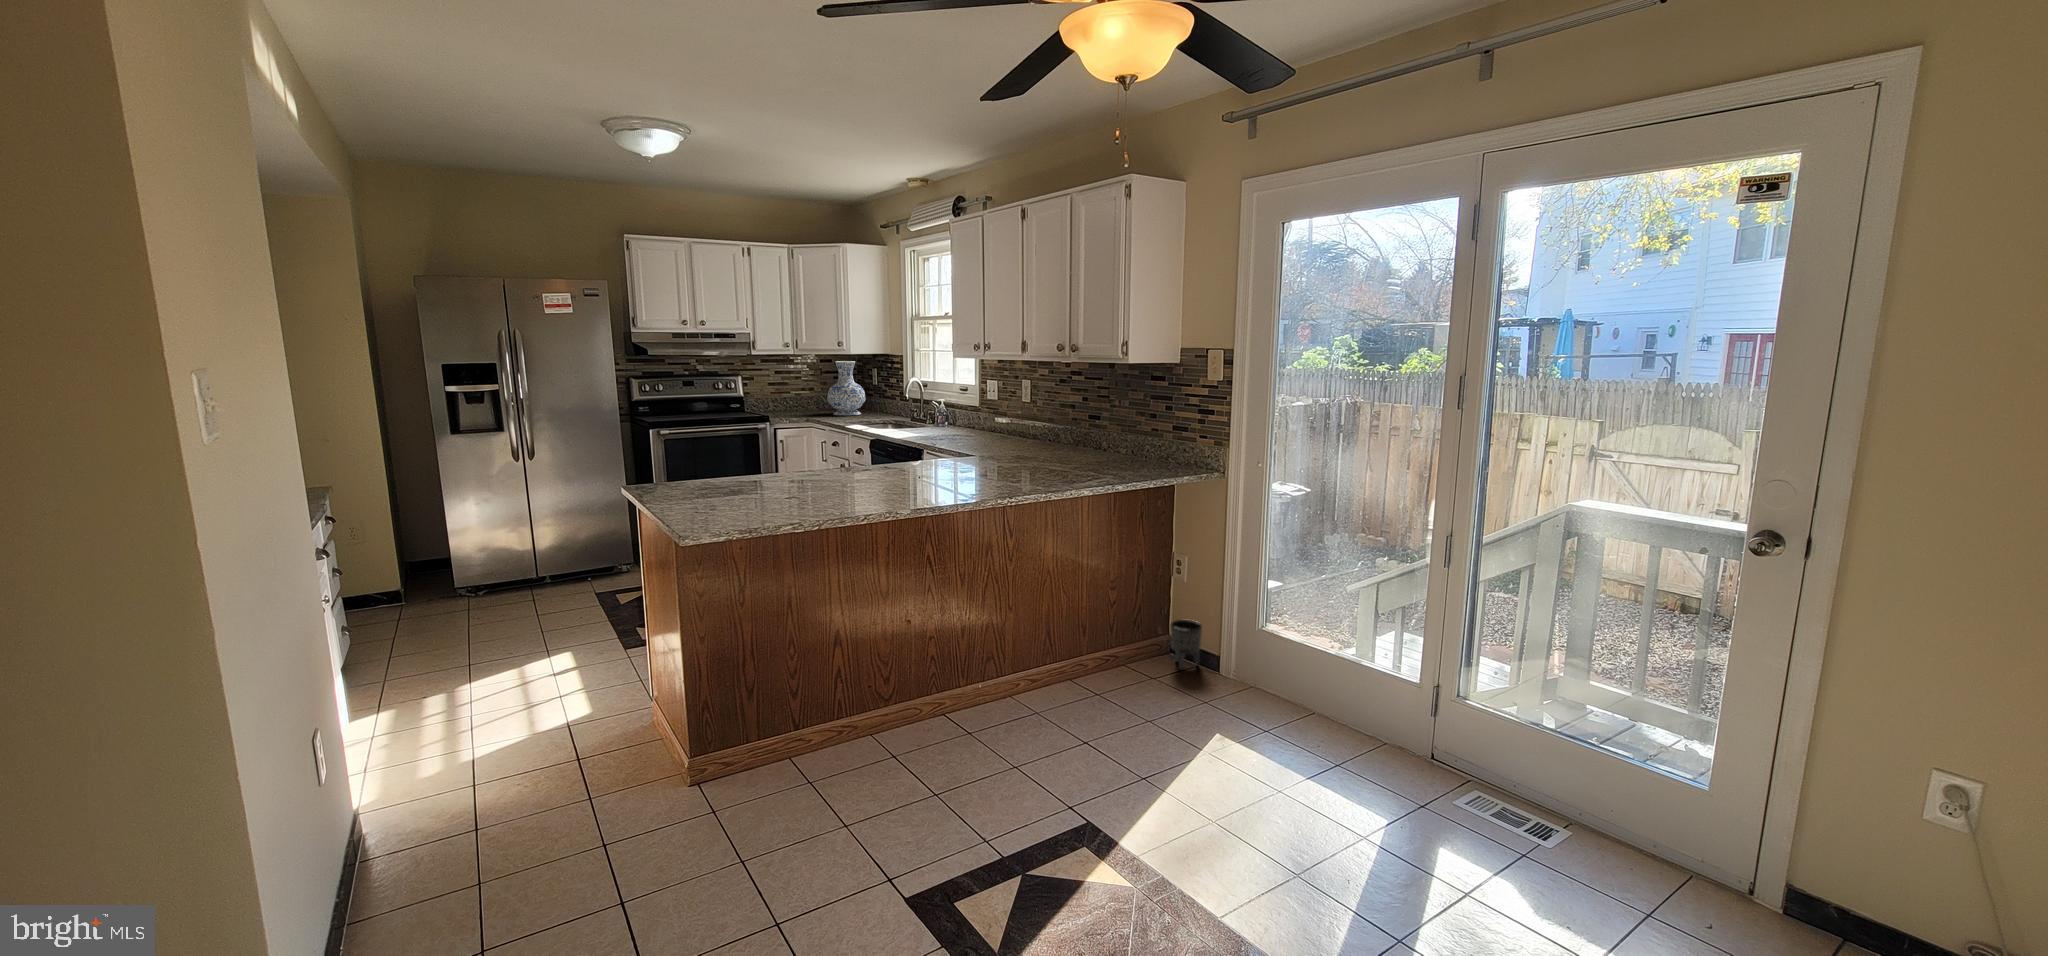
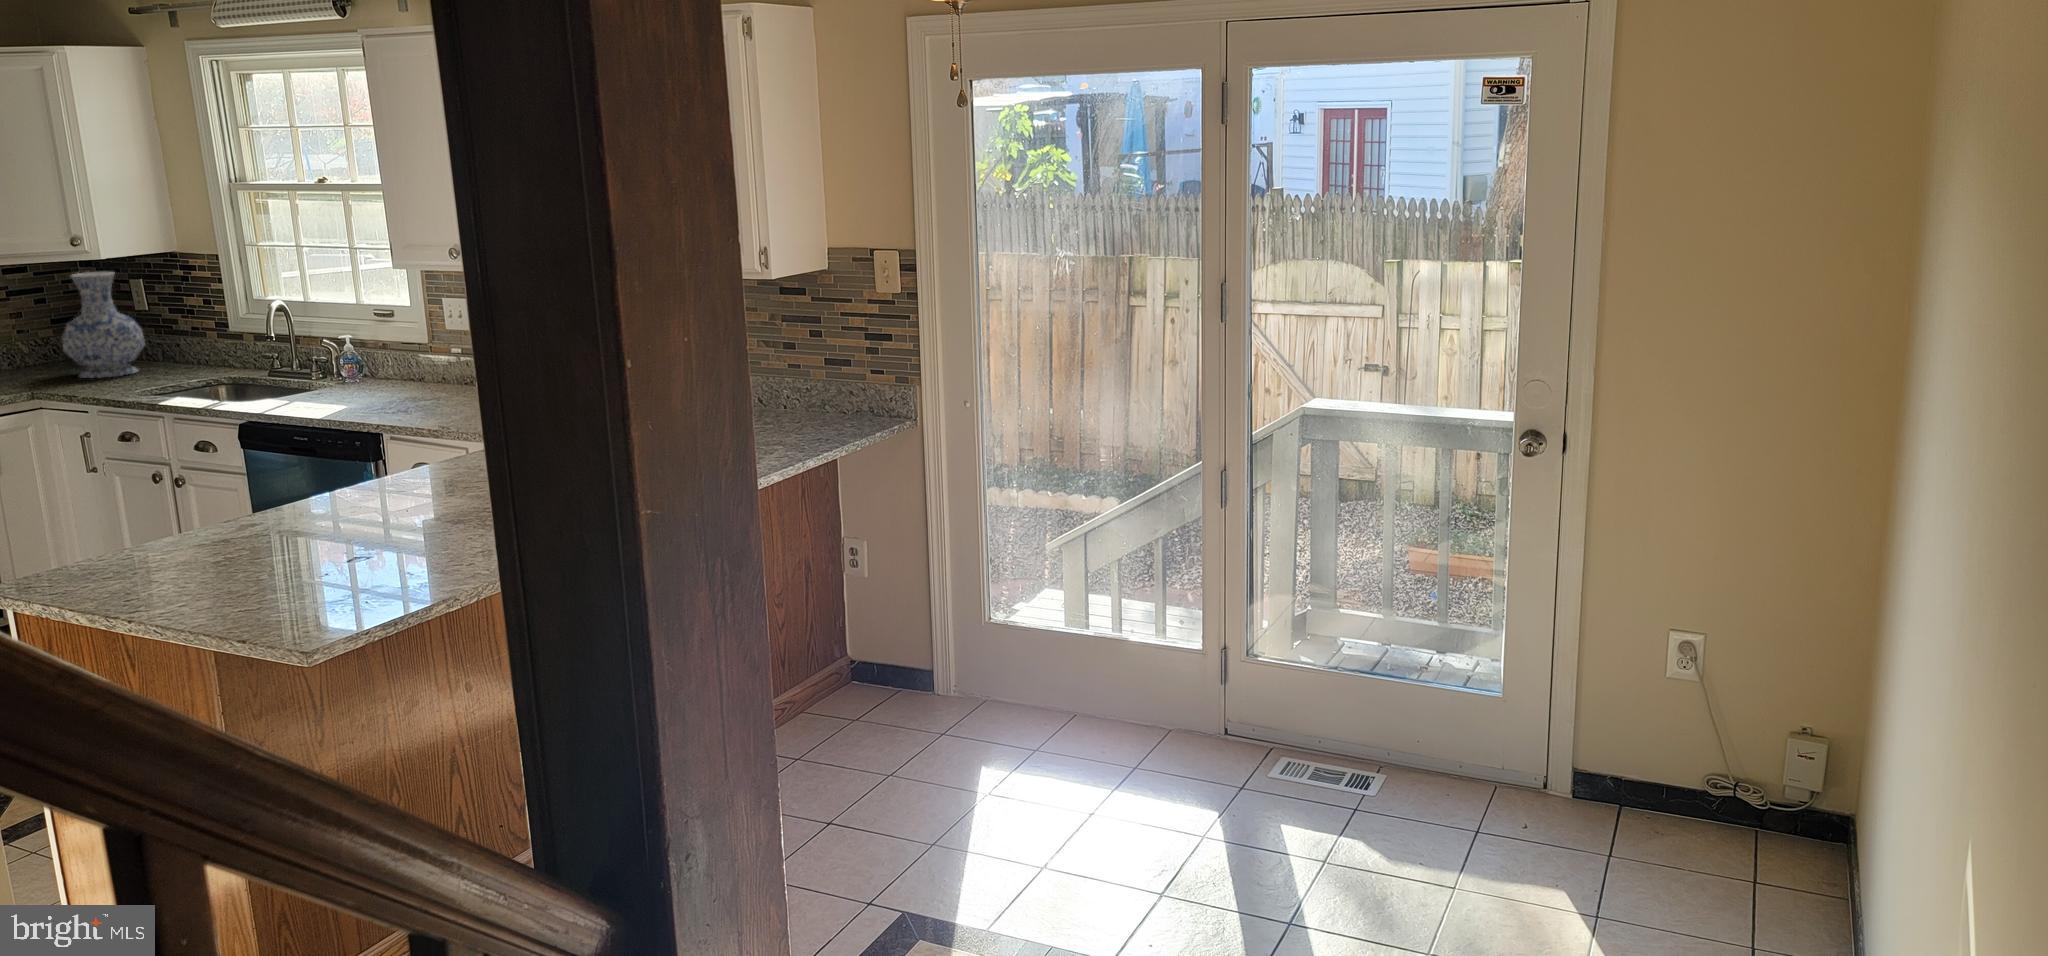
planter: present [1170,620,1202,670] -> none [857,631,902,703]

